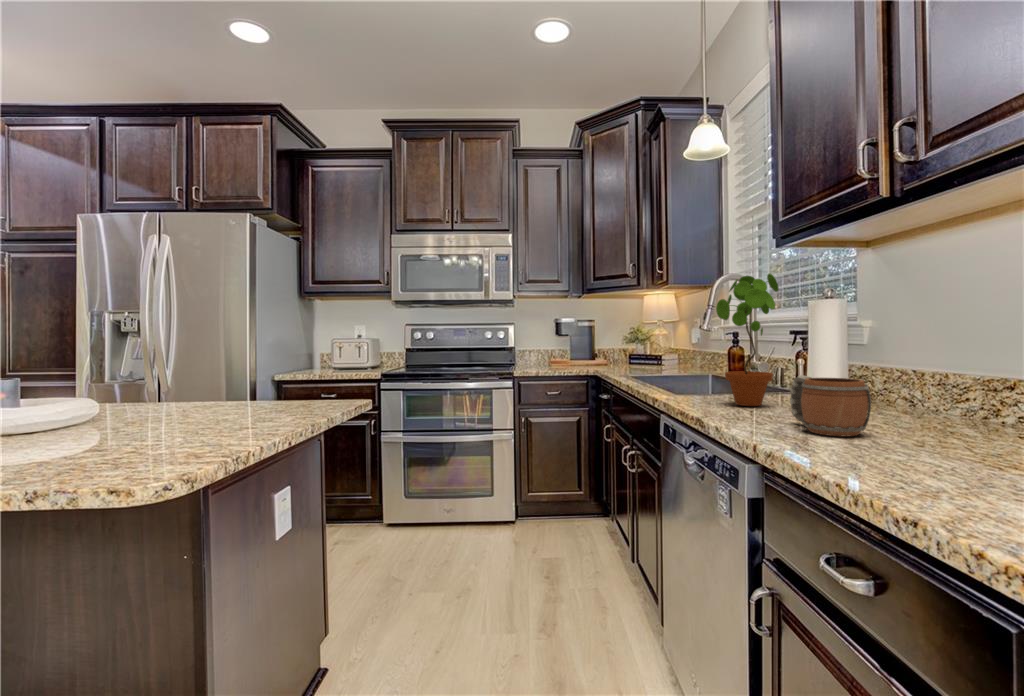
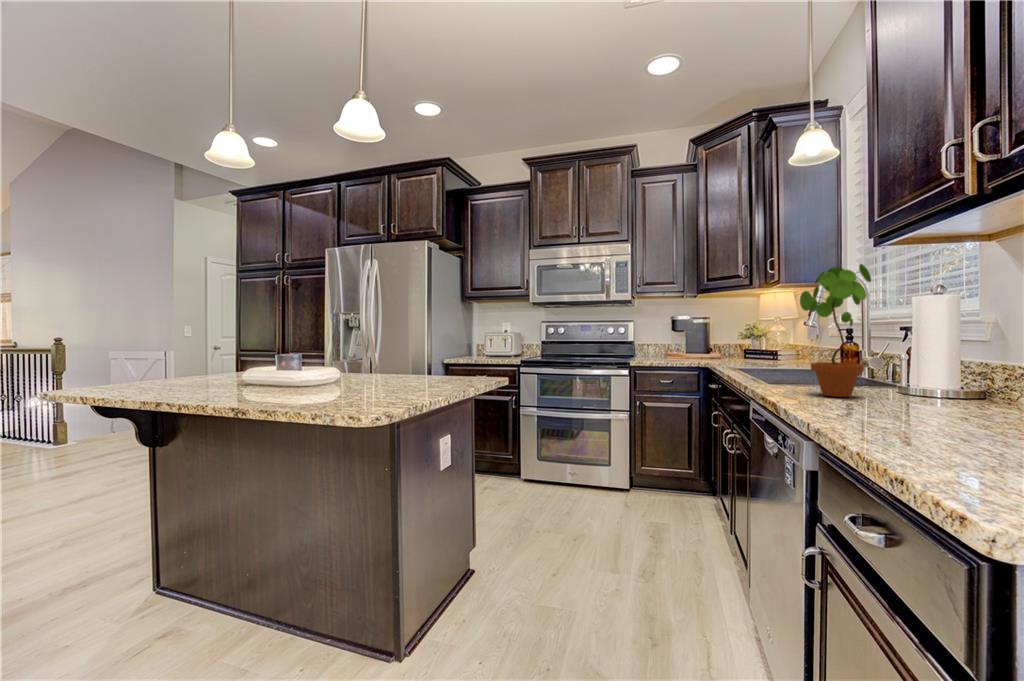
mug: present [790,375,871,436] -> none [868,365,960,430]

